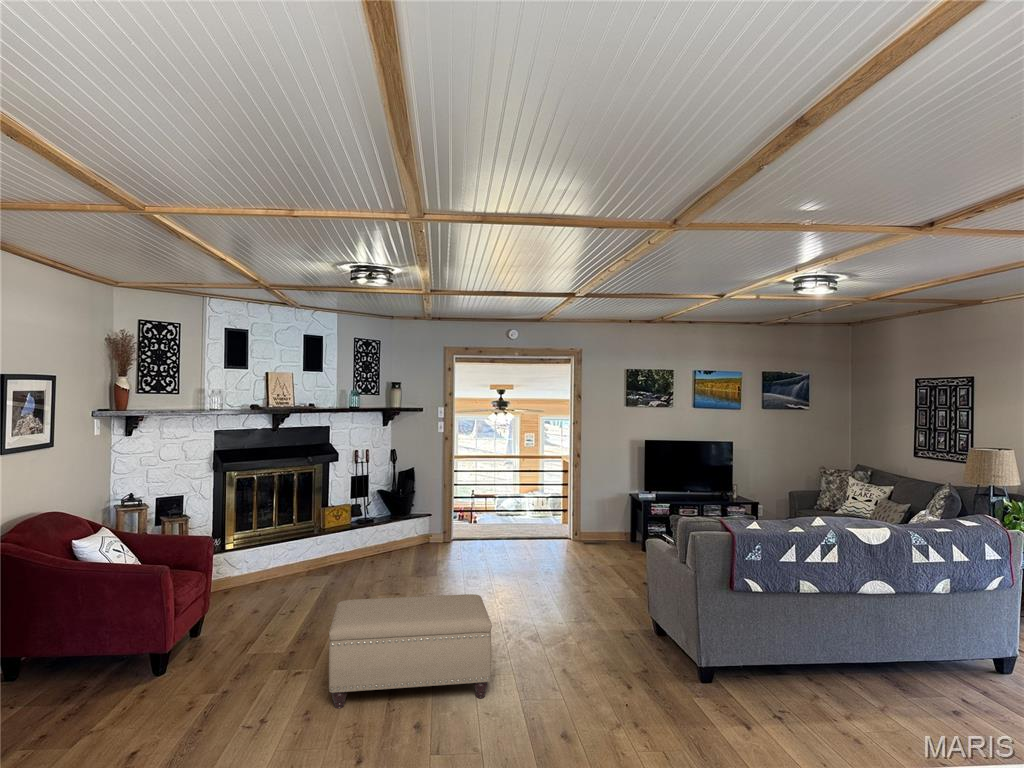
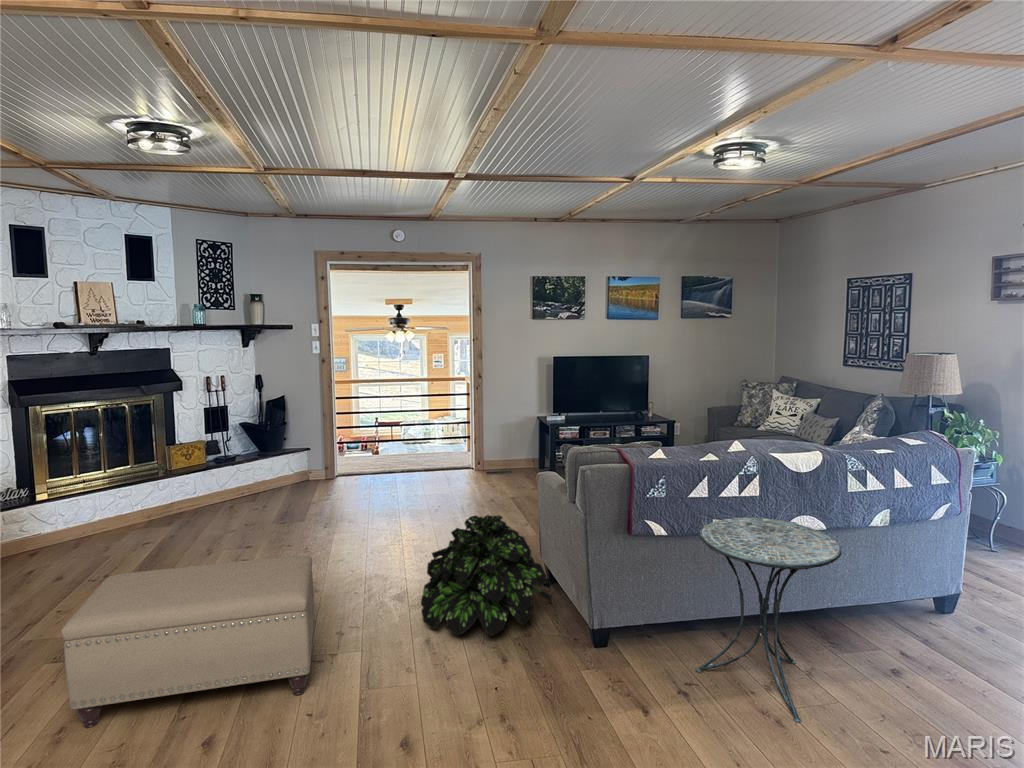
potted plant: none [558,571,667,667] -> present [421,515,552,636]
side table: none [788,579,904,740] -> present [696,517,842,723]

